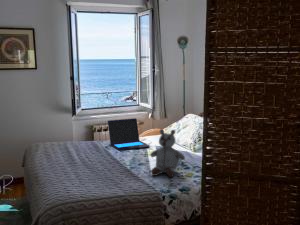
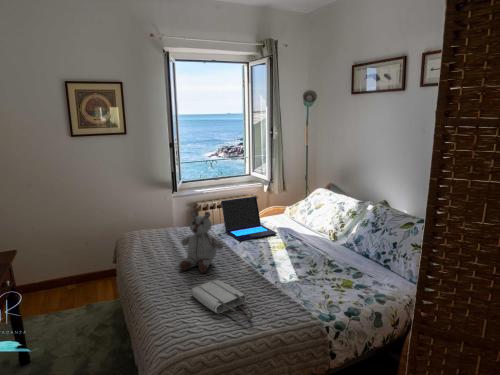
stuffed bear: present [151,129,185,177] -> present [179,211,223,273]
tote bag: none [75,169,113,190] -> present [191,280,253,320]

